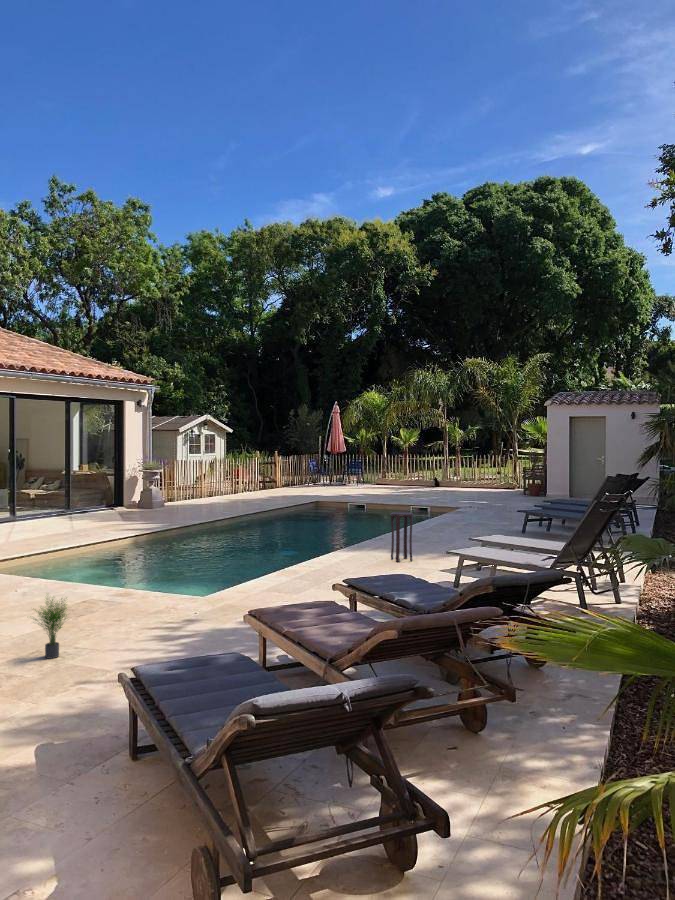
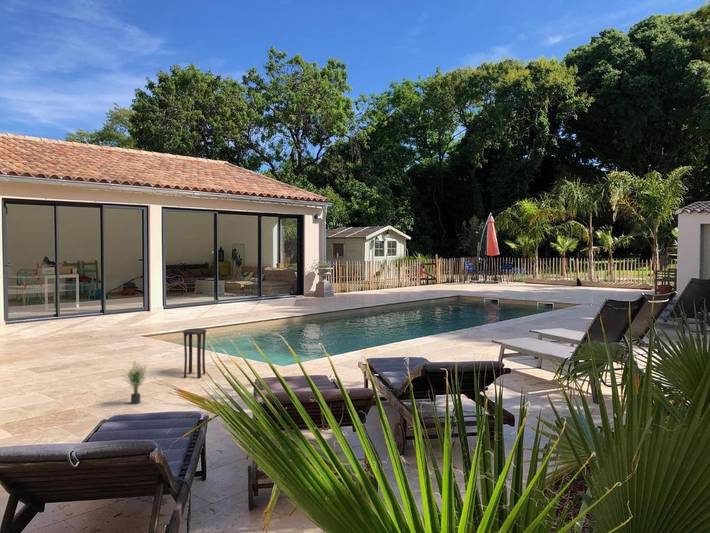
stool: present [391,512,413,562] -> present [183,328,206,378]

